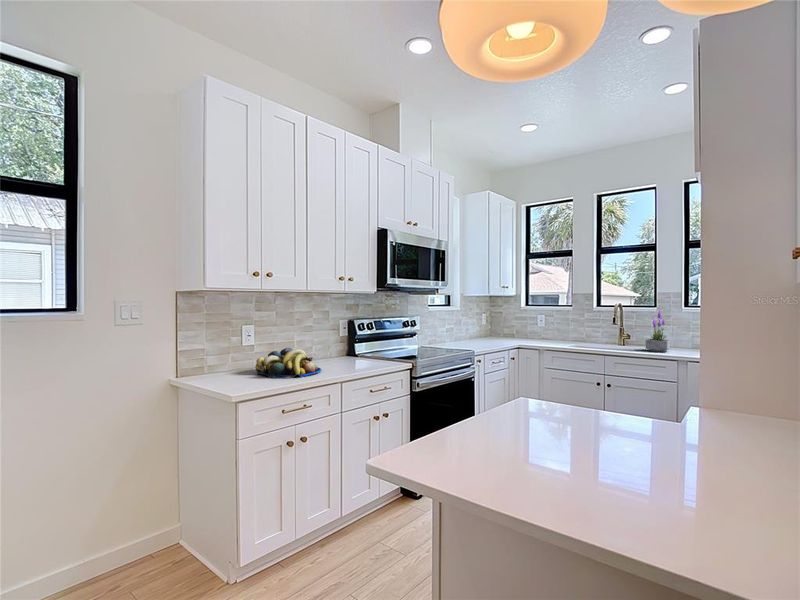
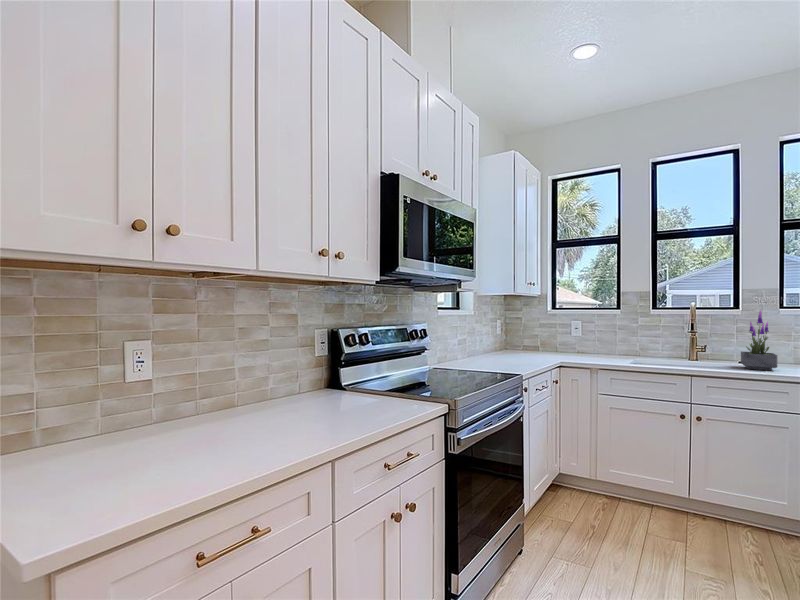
fruit bowl: present [255,348,321,378] -> none [148,386,289,461]

